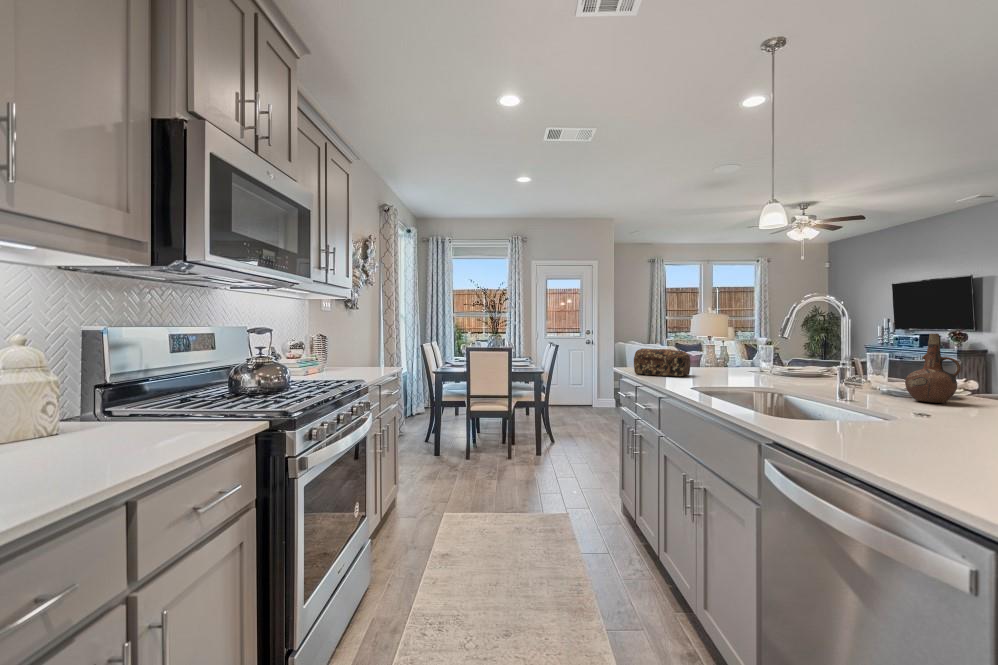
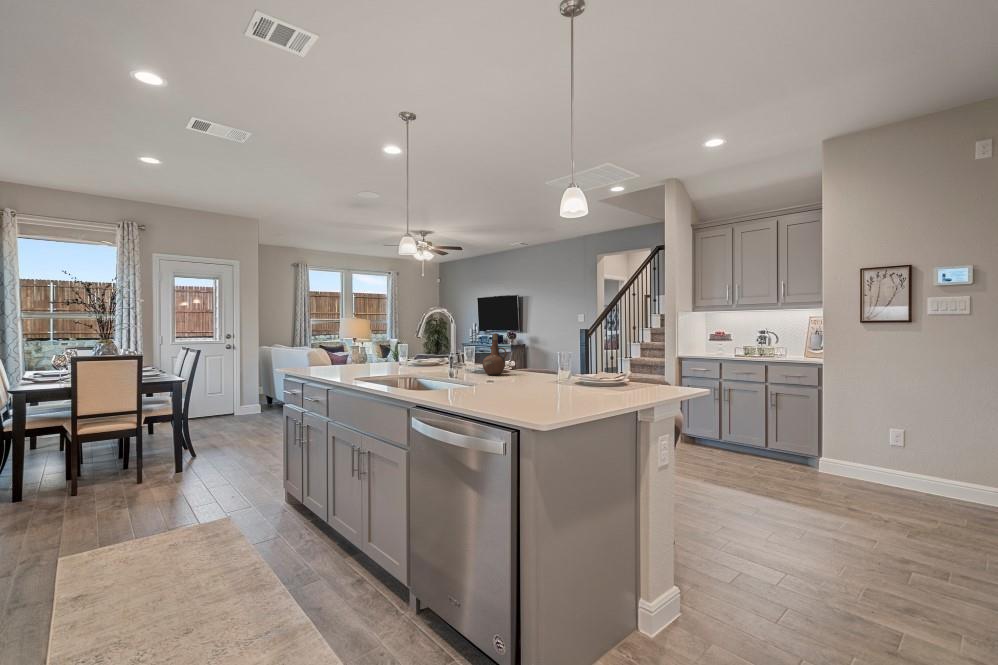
bread loaf: present [634,349,690,376] -> none [299,349,348,372]

